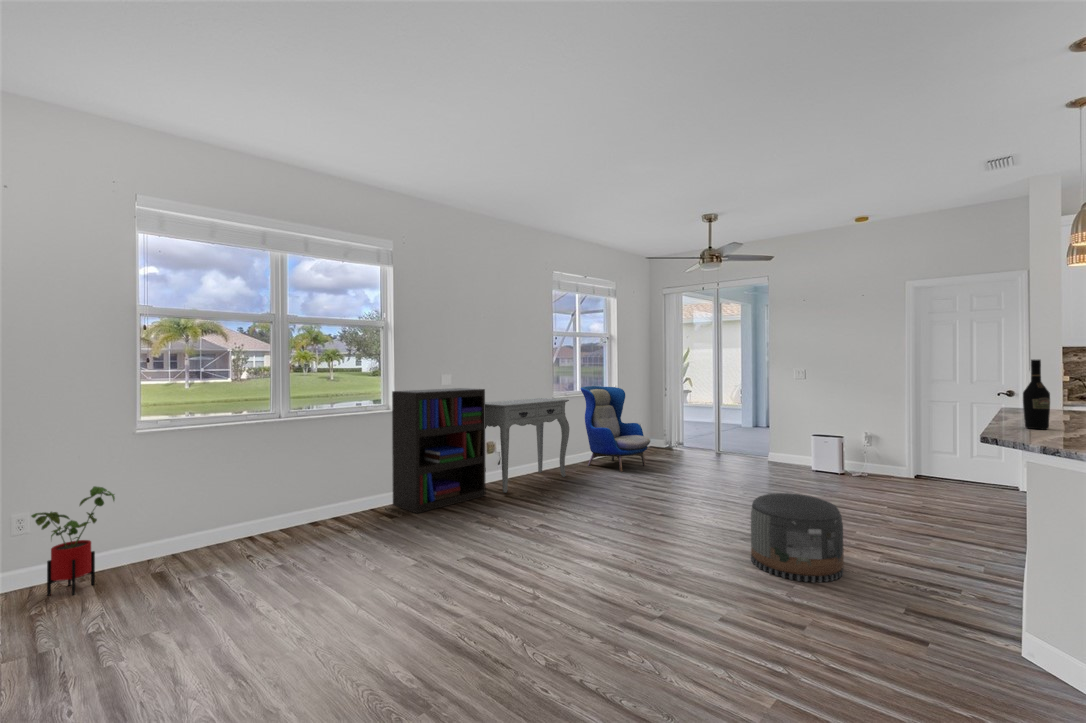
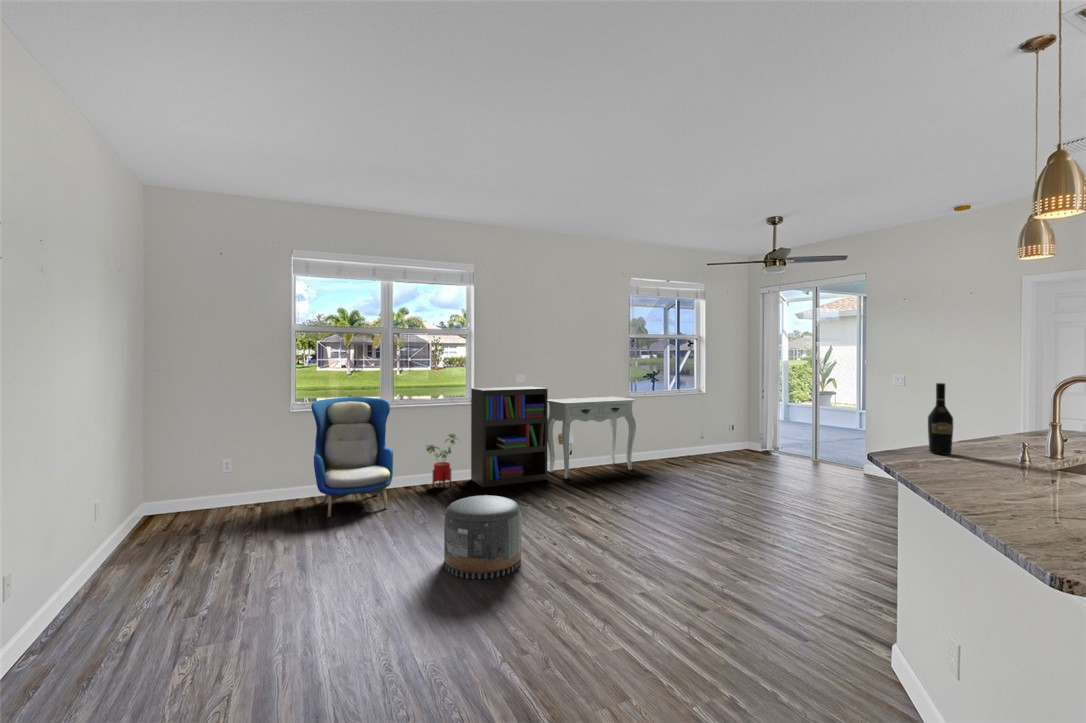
armchair: present [581,386,650,472] -> present [311,397,393,517]
house plant: present [31,486,115,596] -> present [426,434,456,489]
pouf: present [751,493,844,582] -> present [444,495,522,579]

